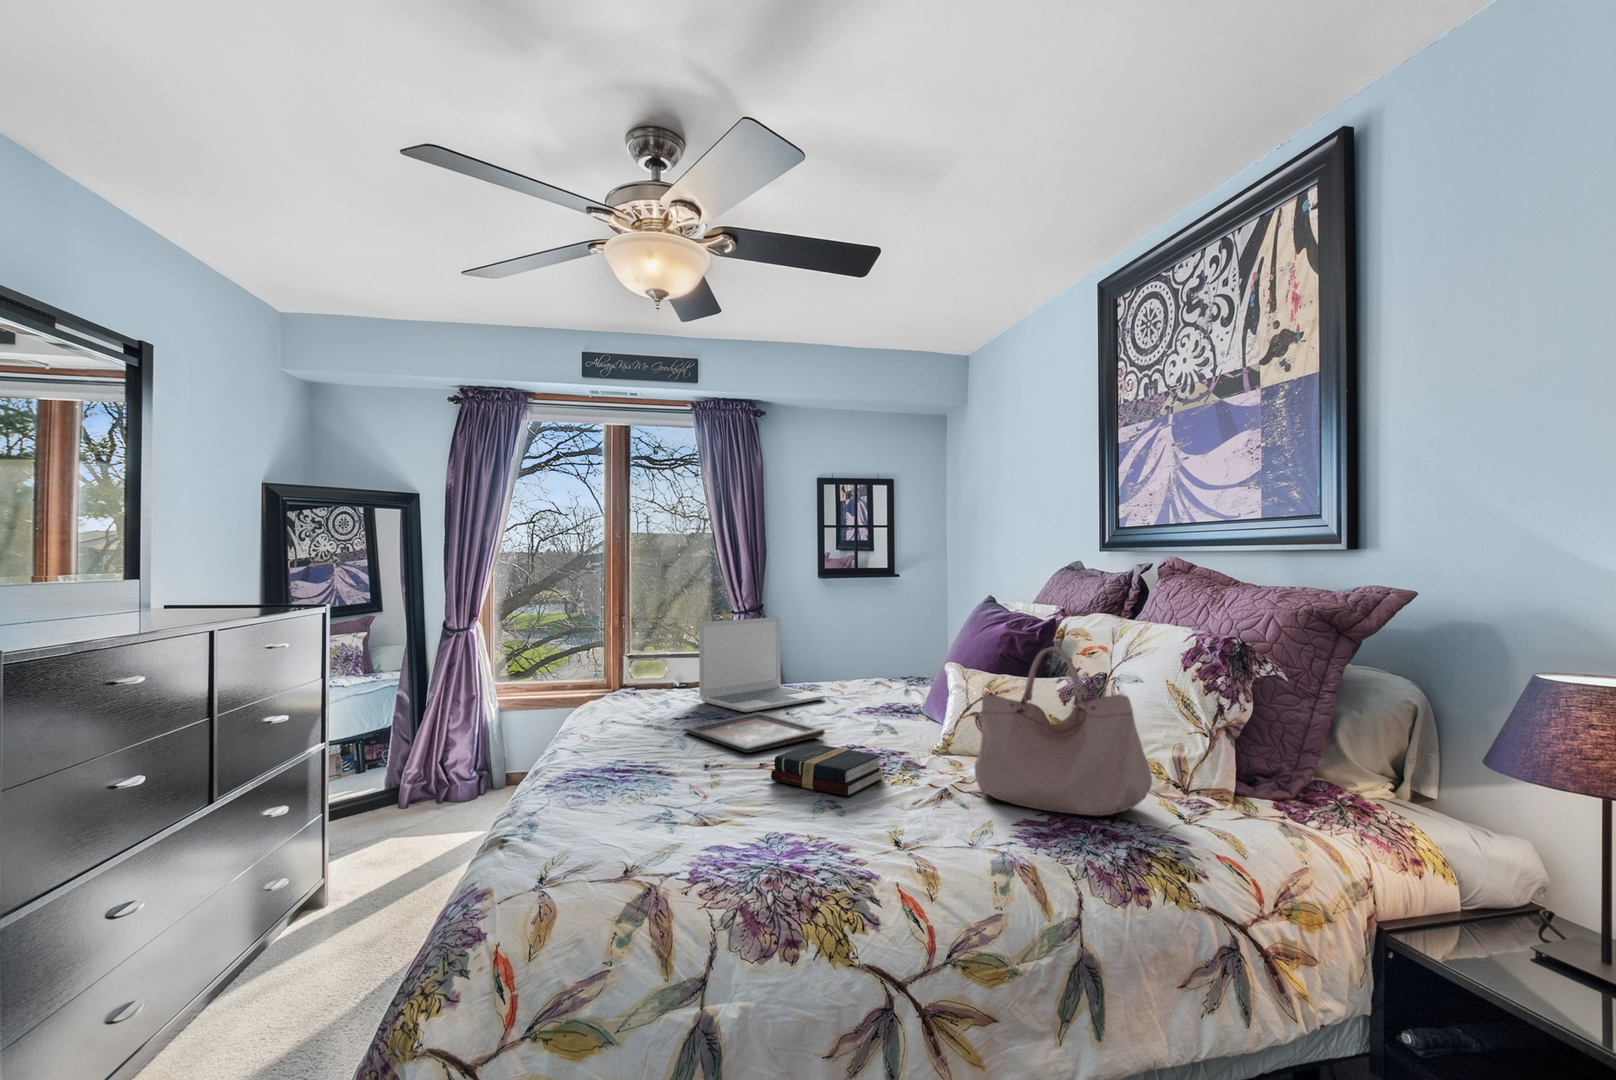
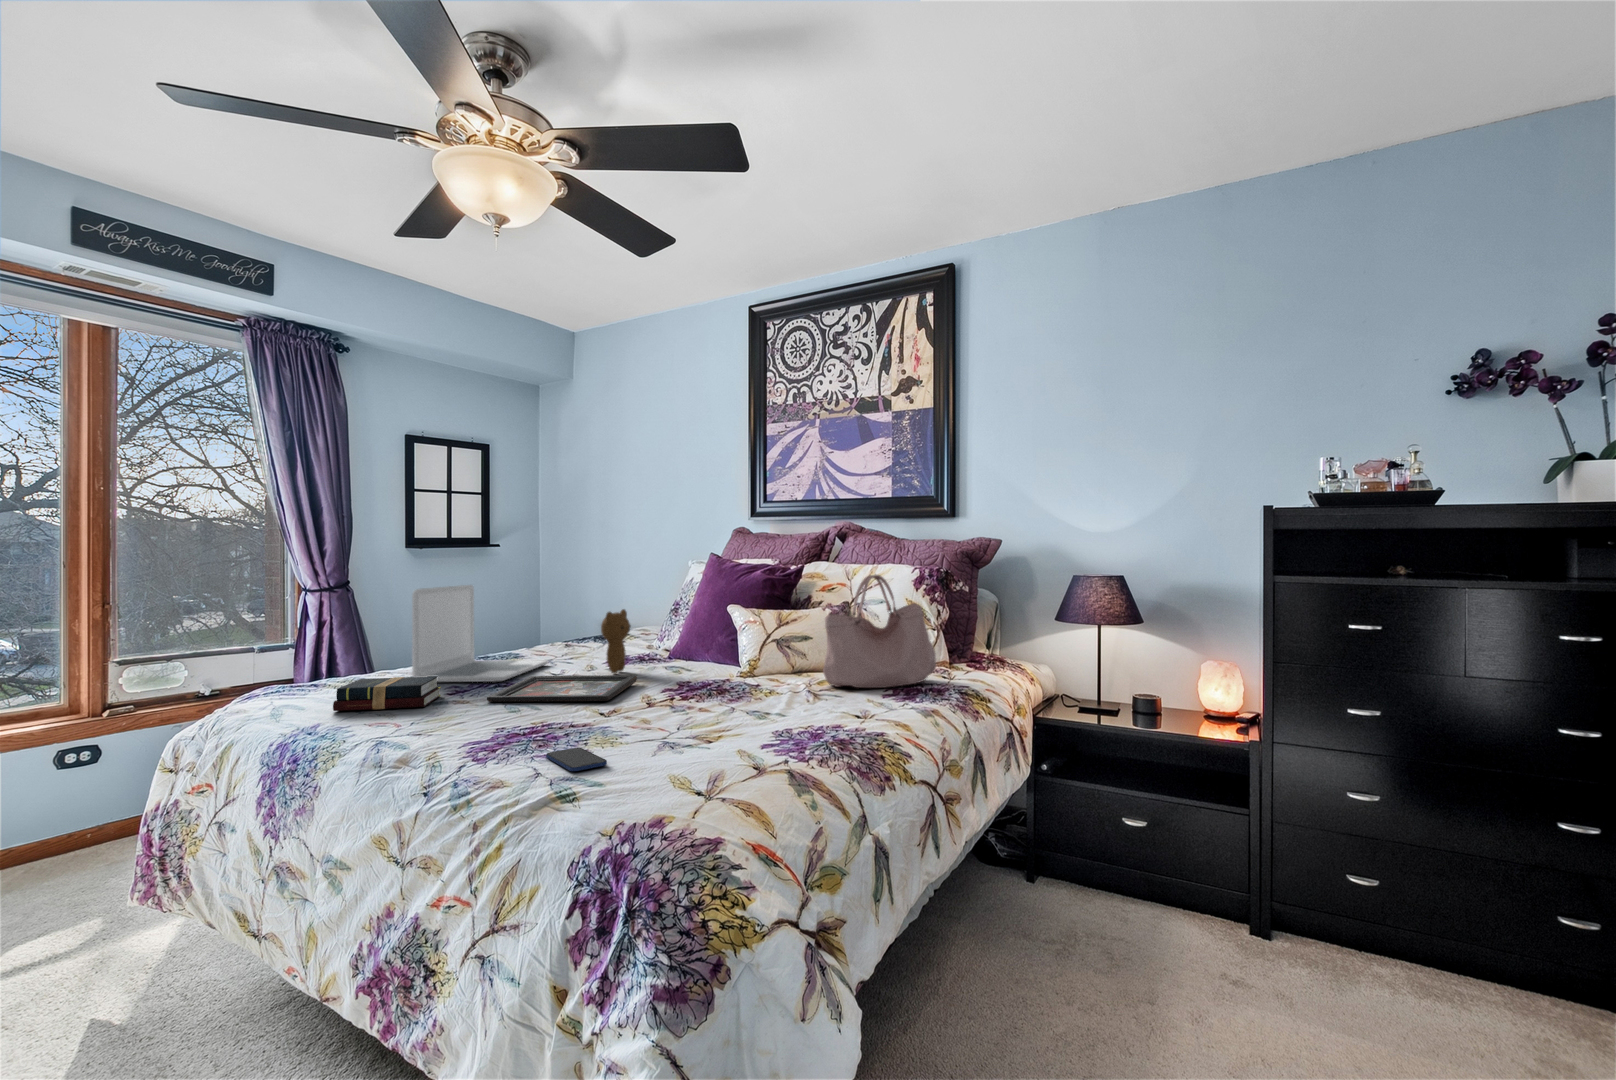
teddy bear: none [828,654,866,721] -> present [601,609,631,674]
hardback book: present [771,743,884,796] -> present [333,676,441,711]
smartphone: none [532,798,594,825] -> present [546,748,607,771]

